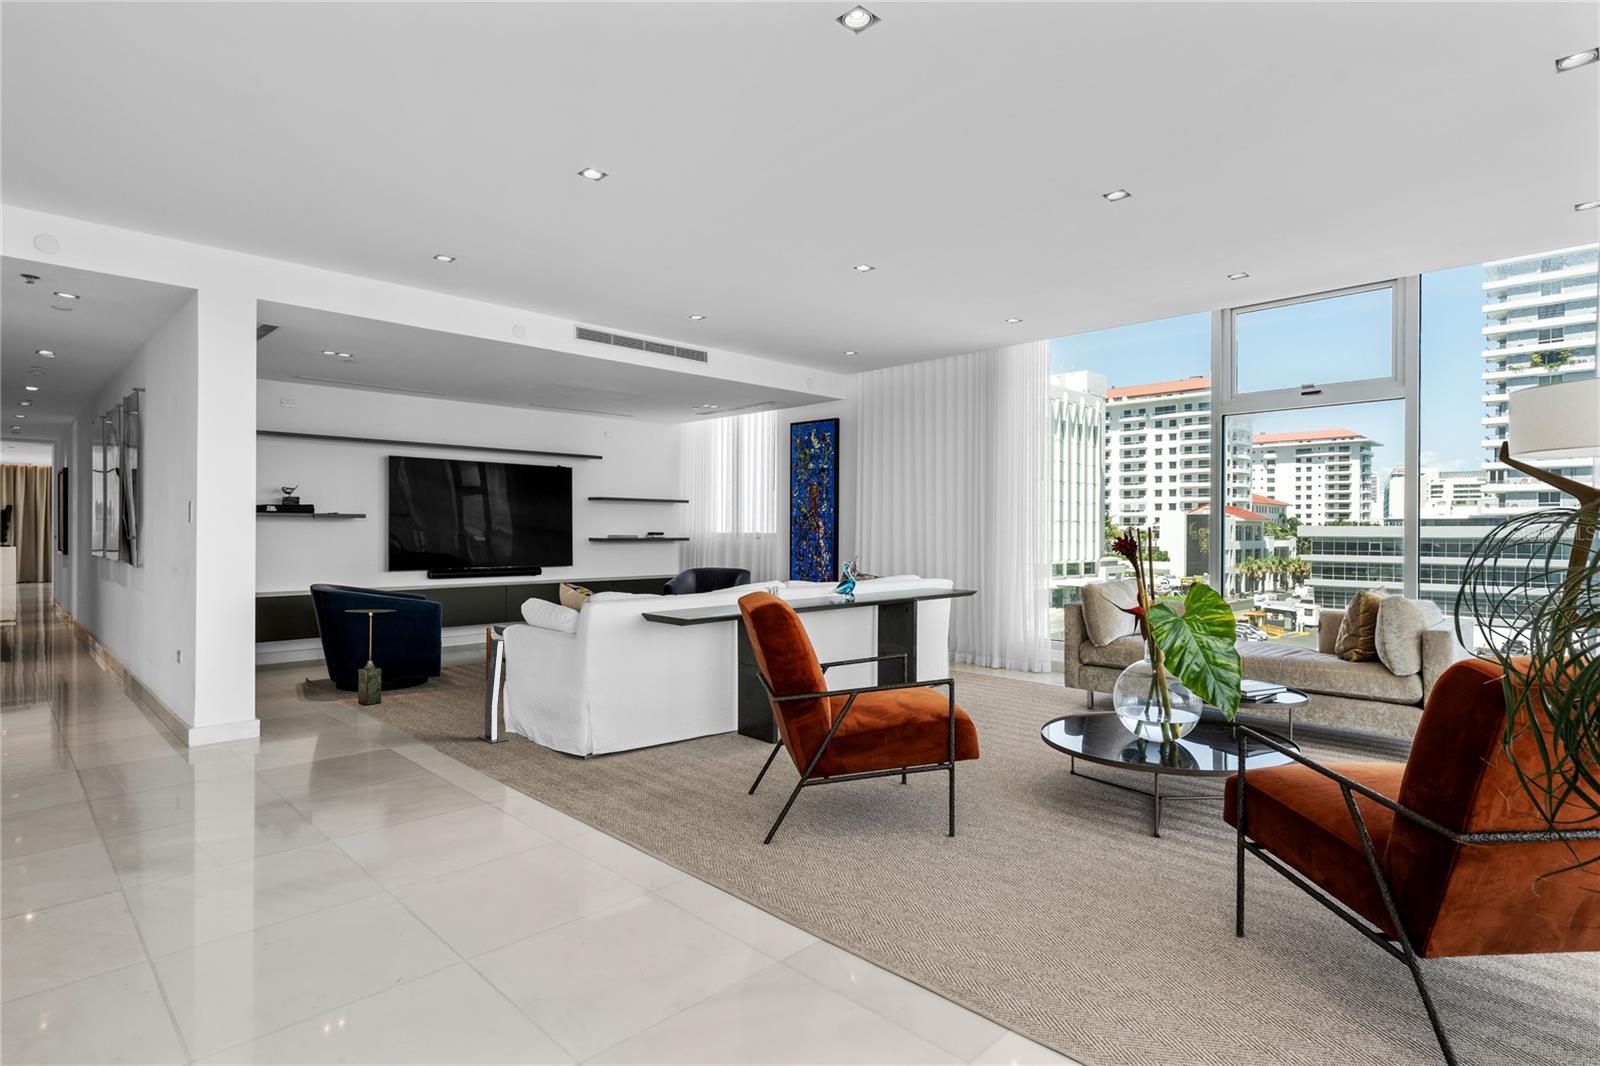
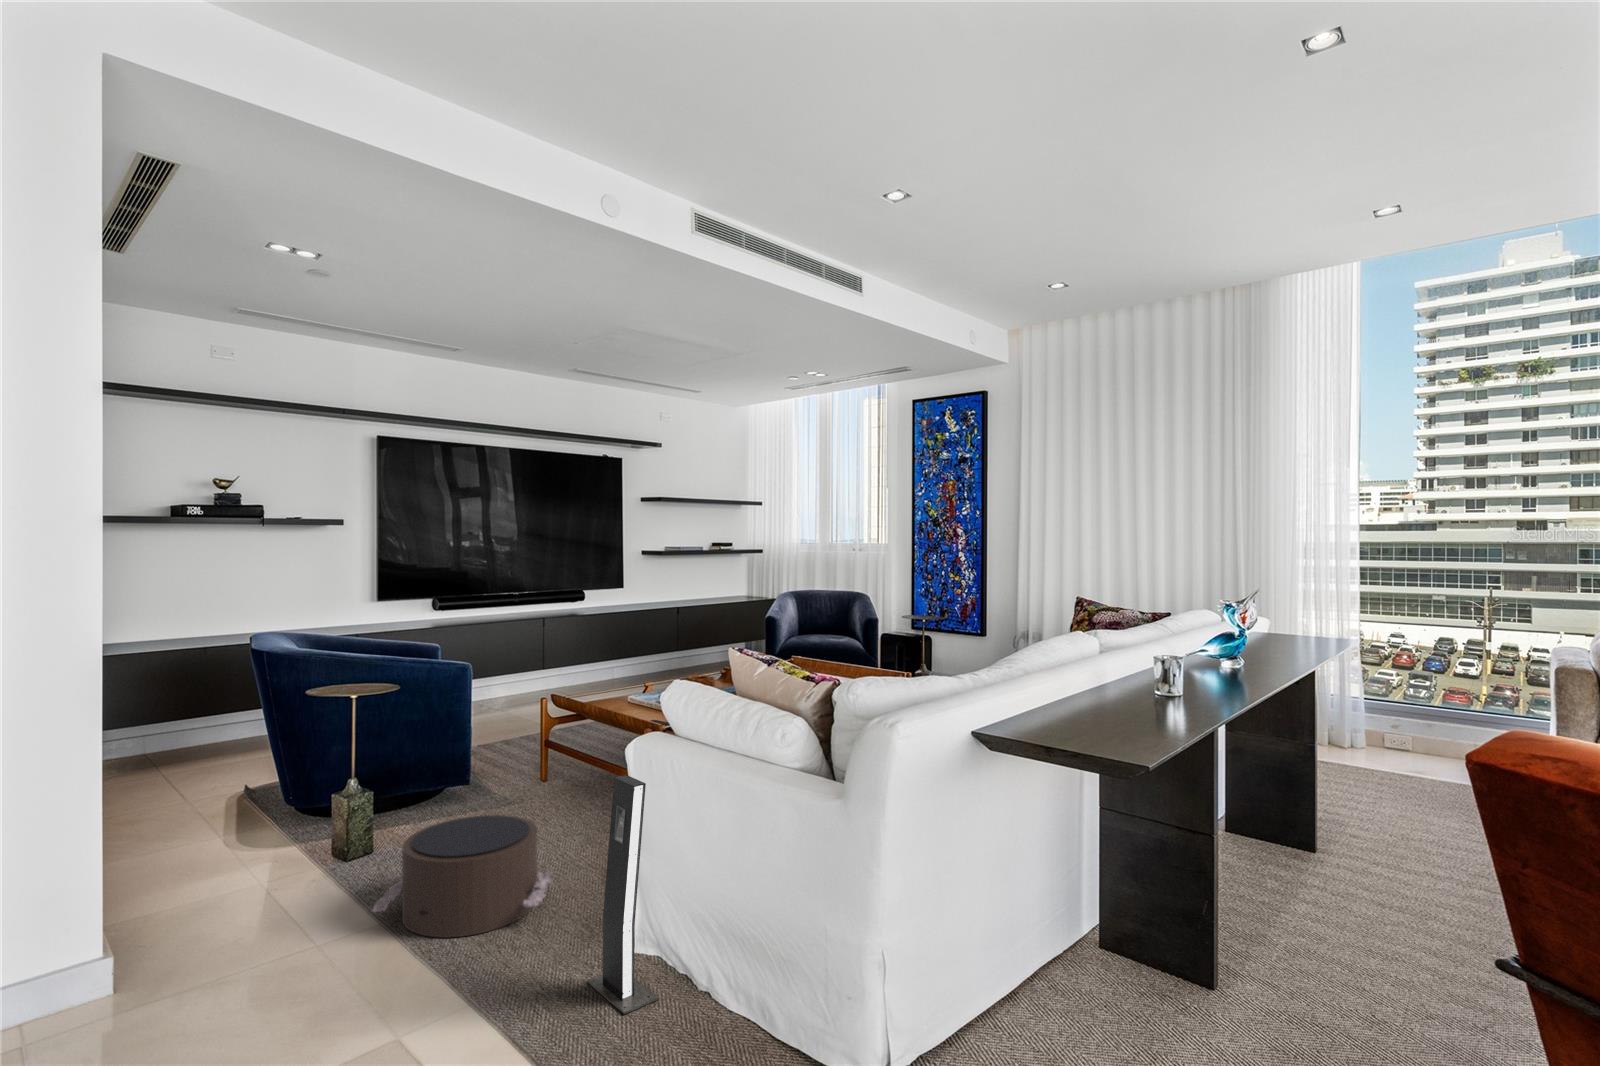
pouf: none [379,676,475,725] -> present [372,815,553,938]

